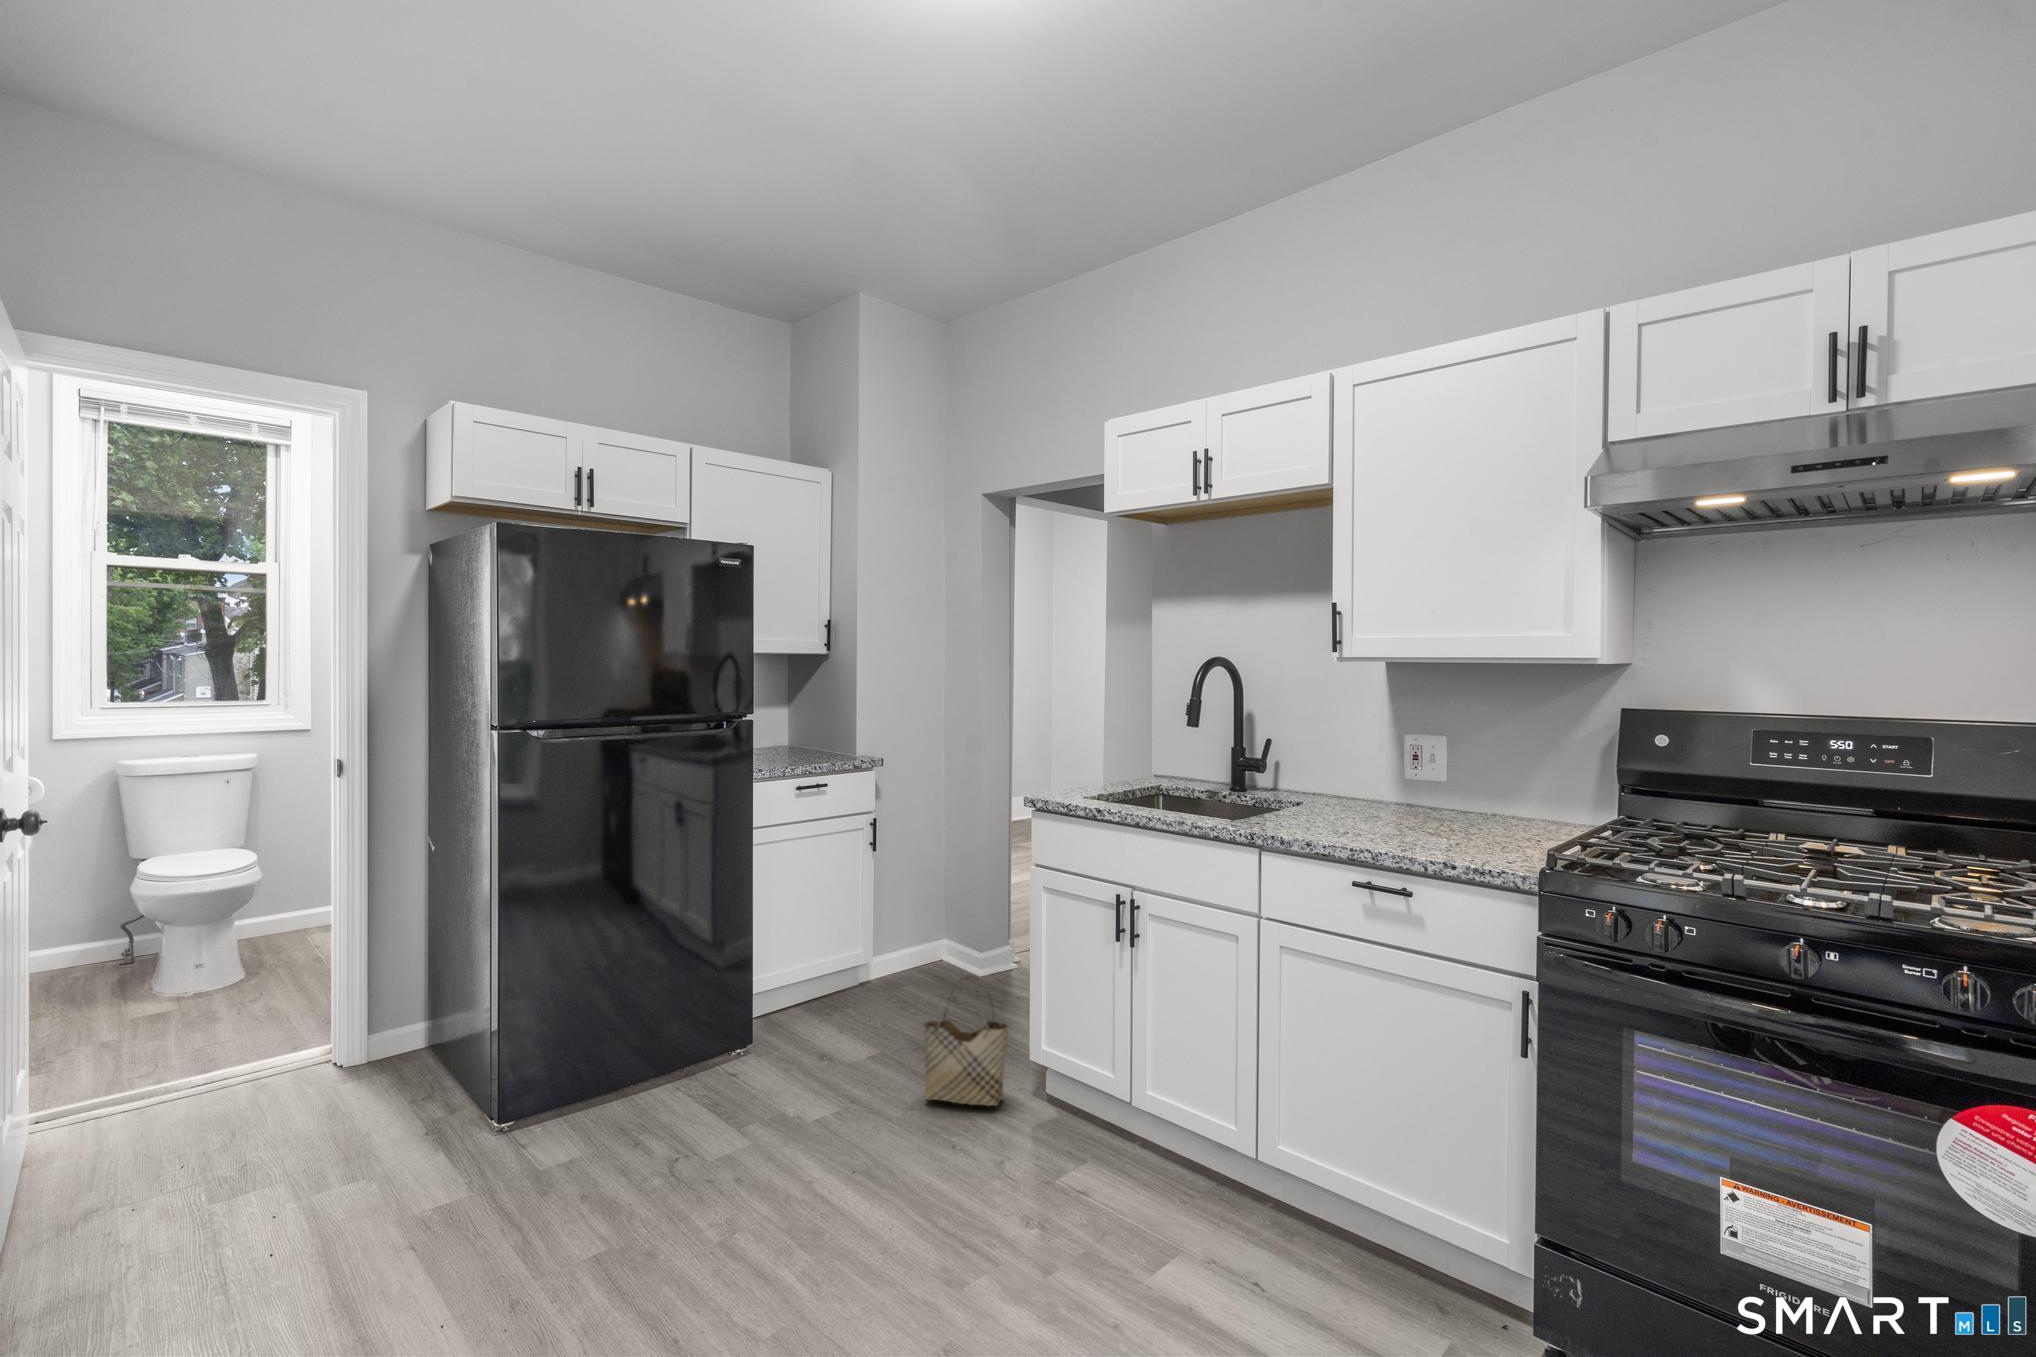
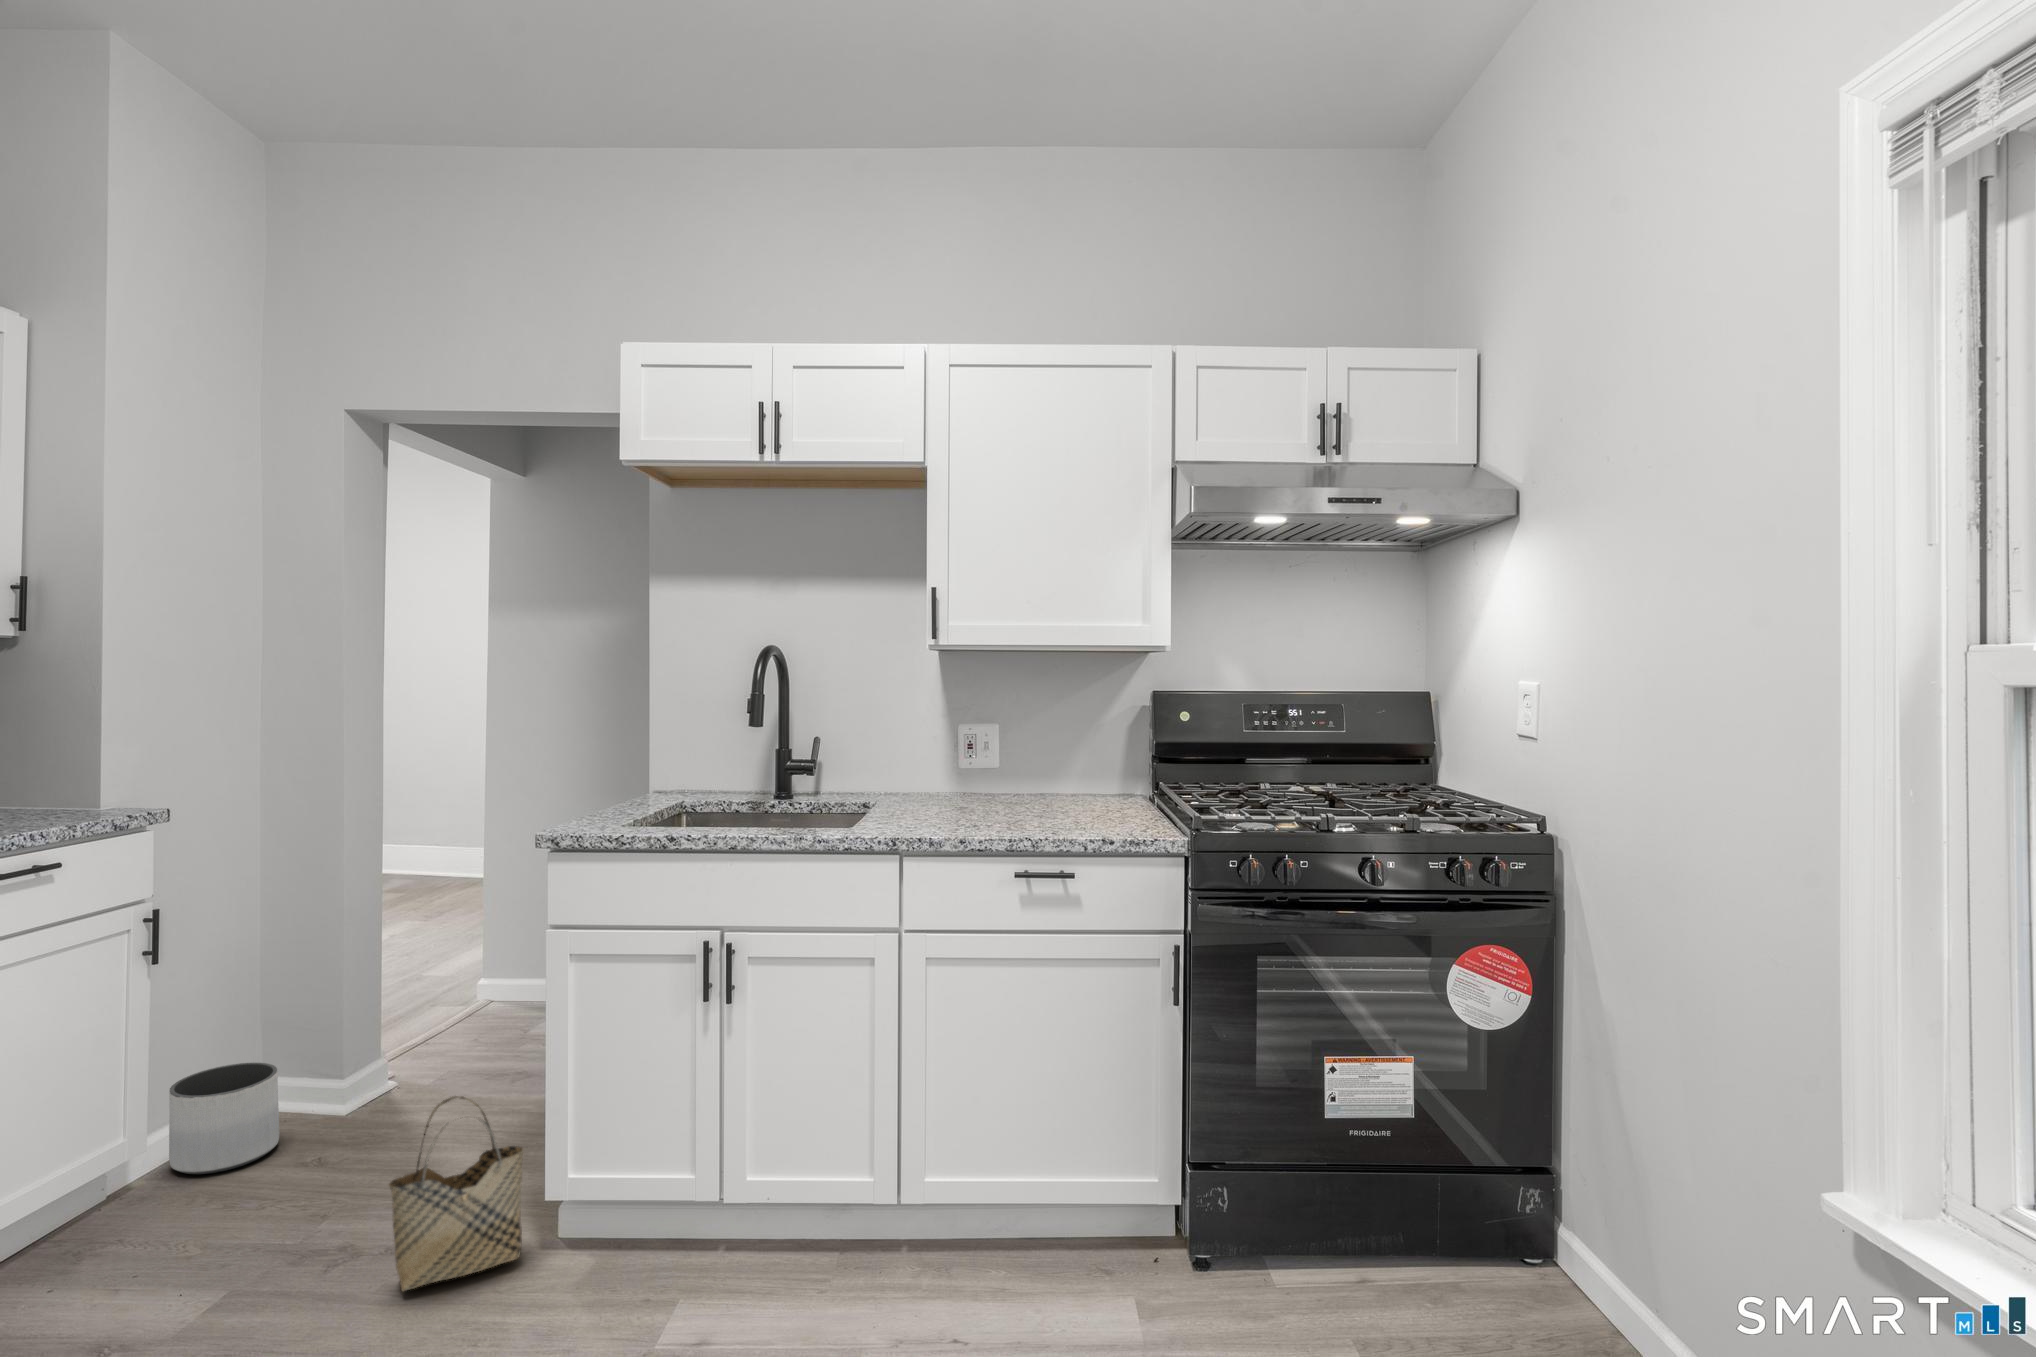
planter: none [880,930,937,996] -> present [169,1063,279,1174]

